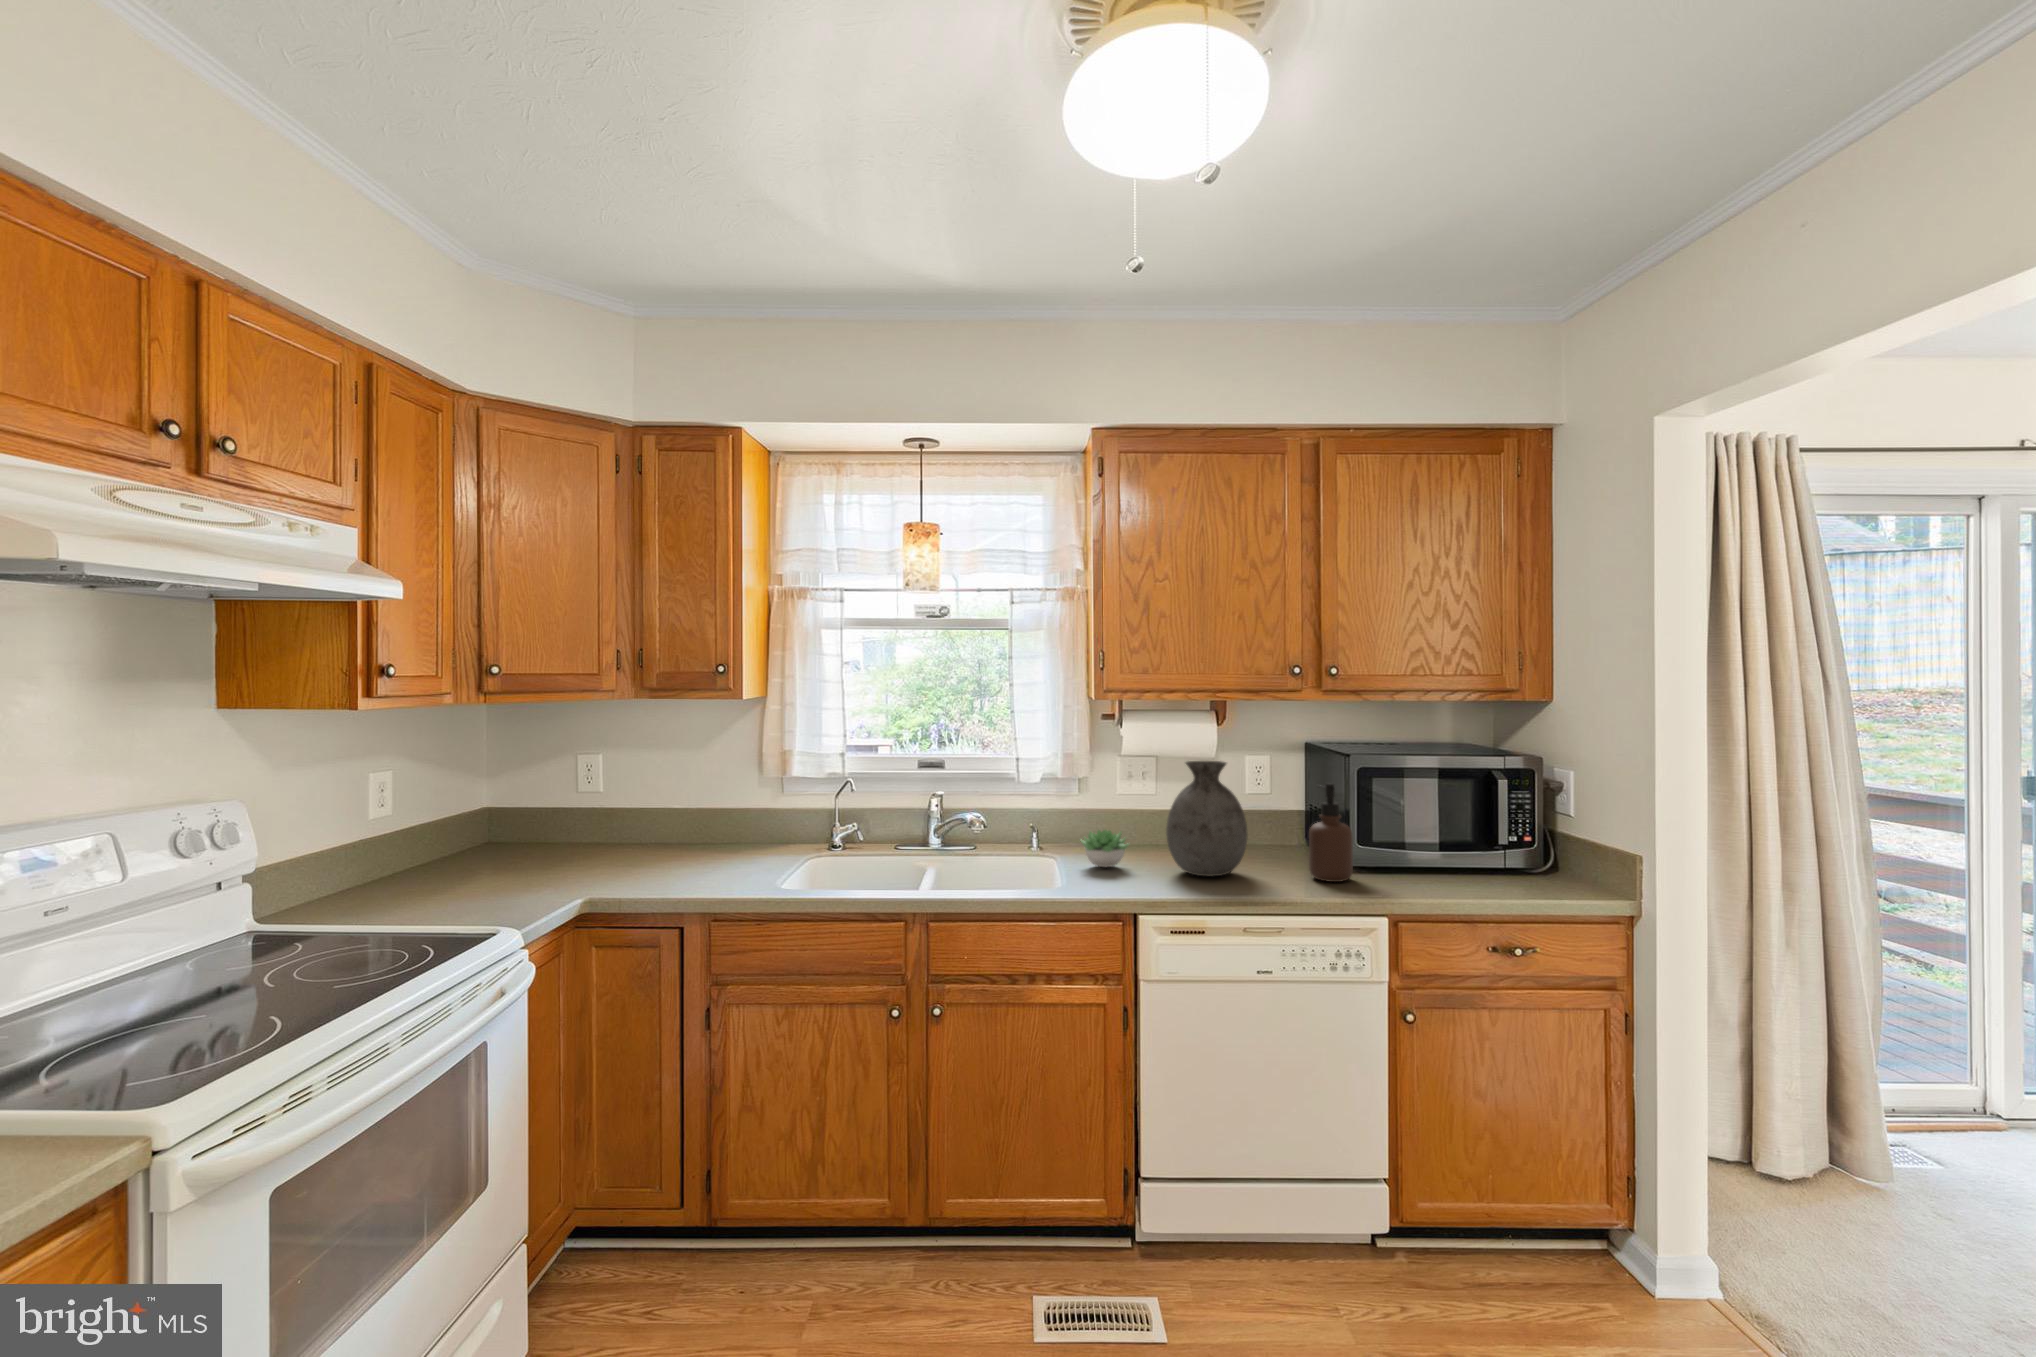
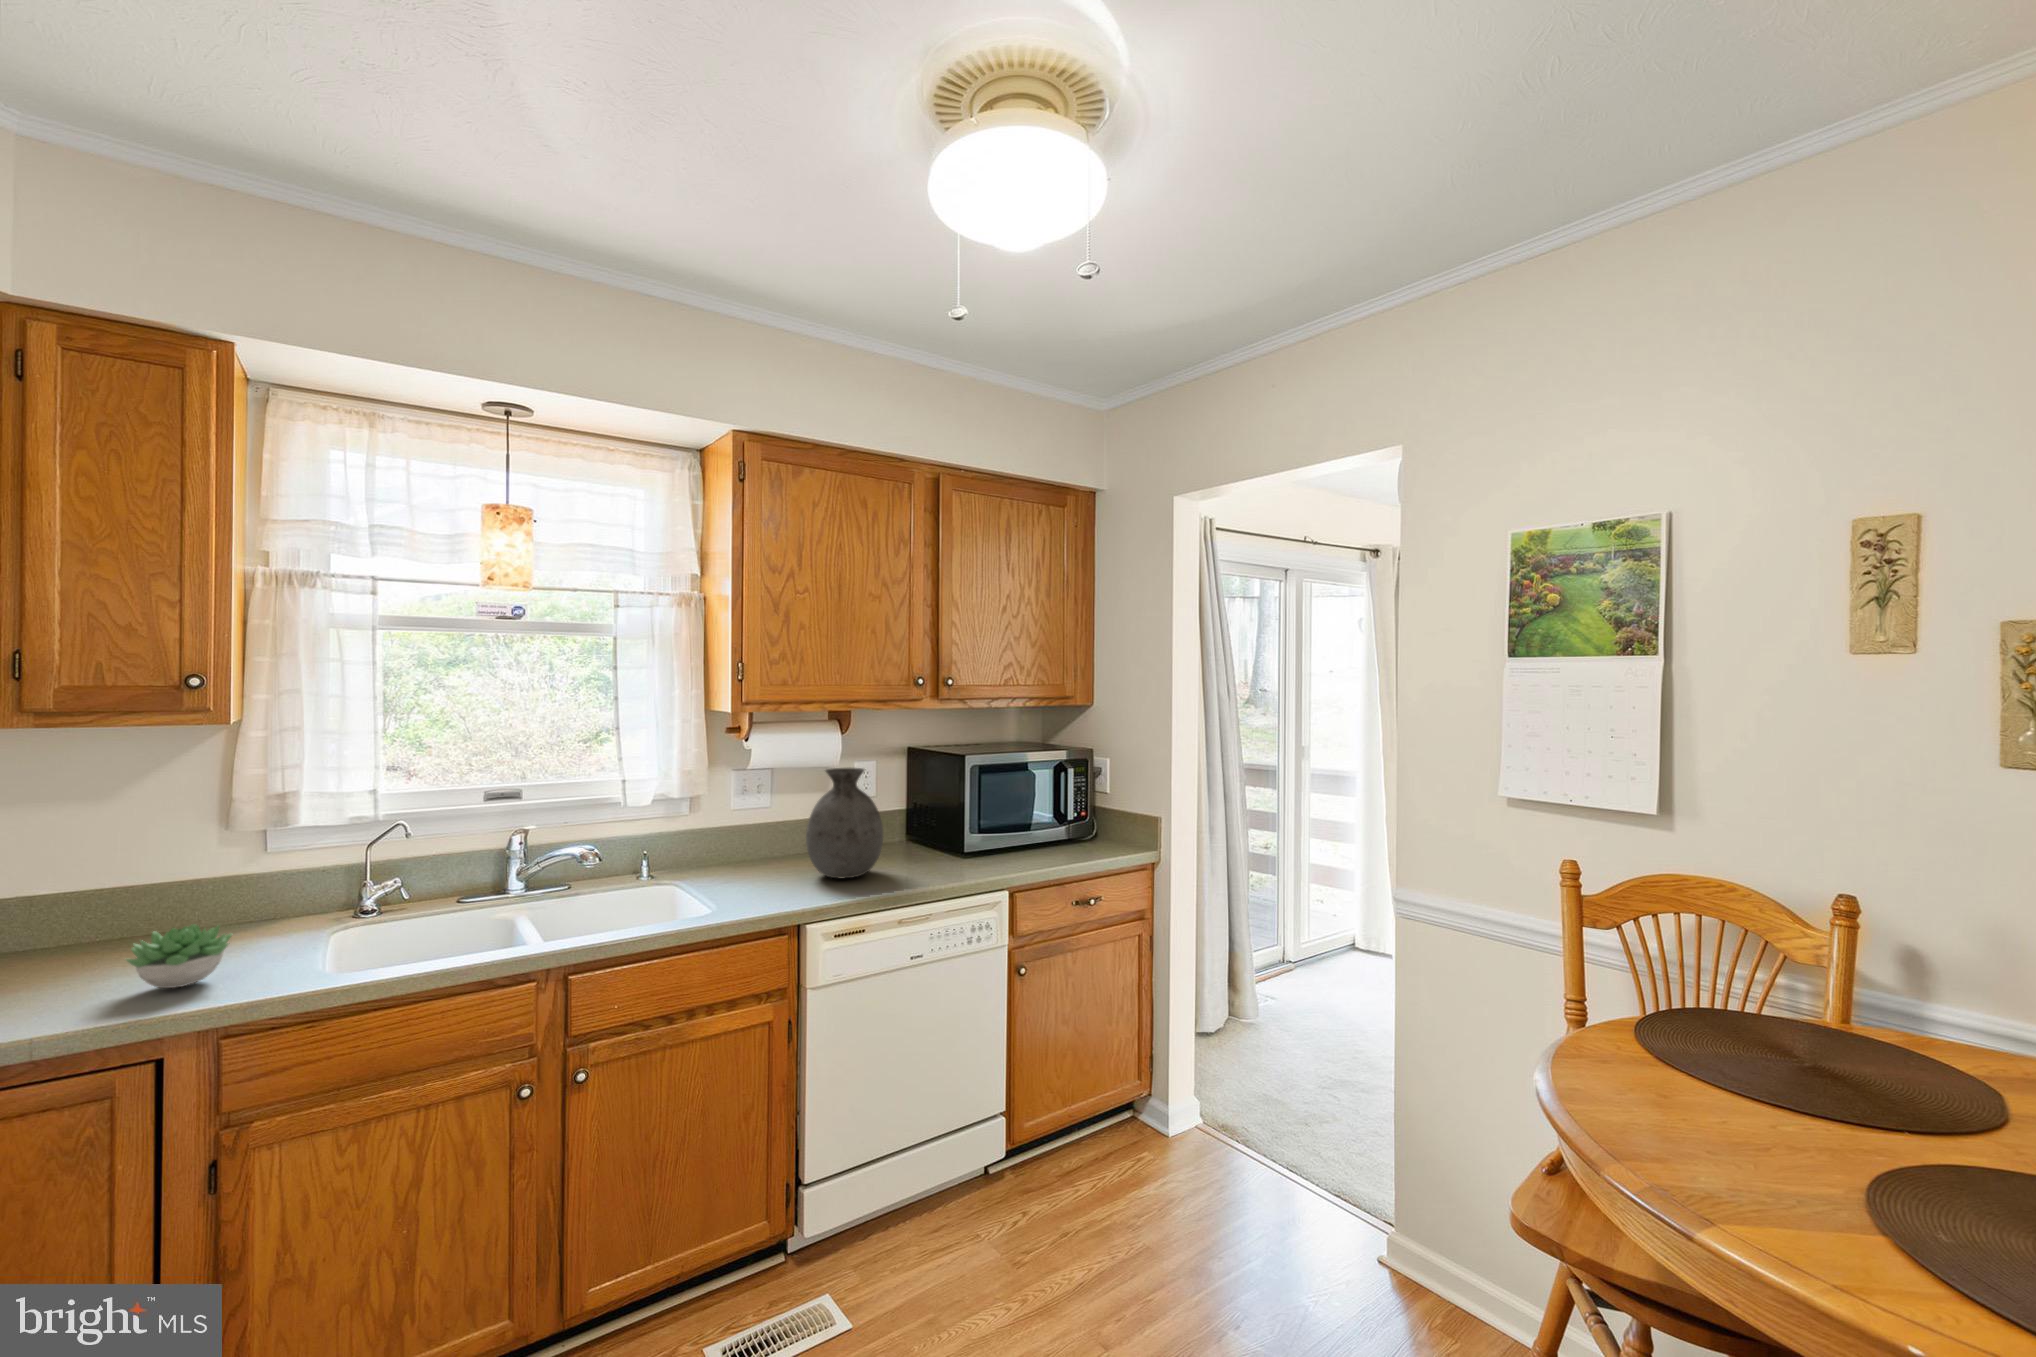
soap dispenser: present [1309,783,1353,882] -> none [934,782,970,868]
succulent plant: present [1081,830,1129,867] -> present [126,924,232,988]

